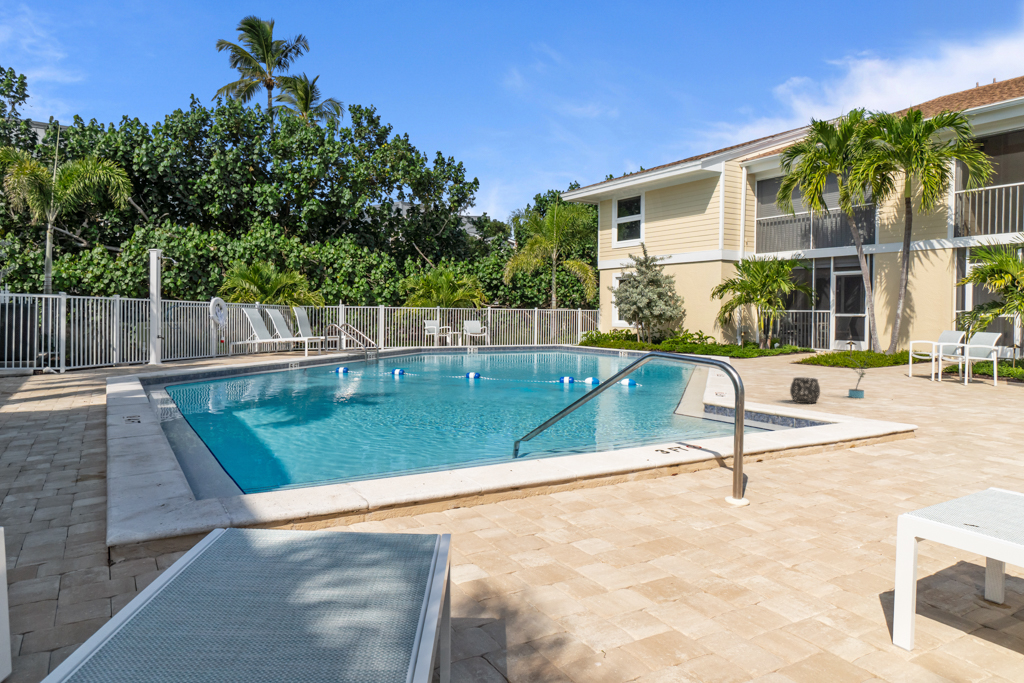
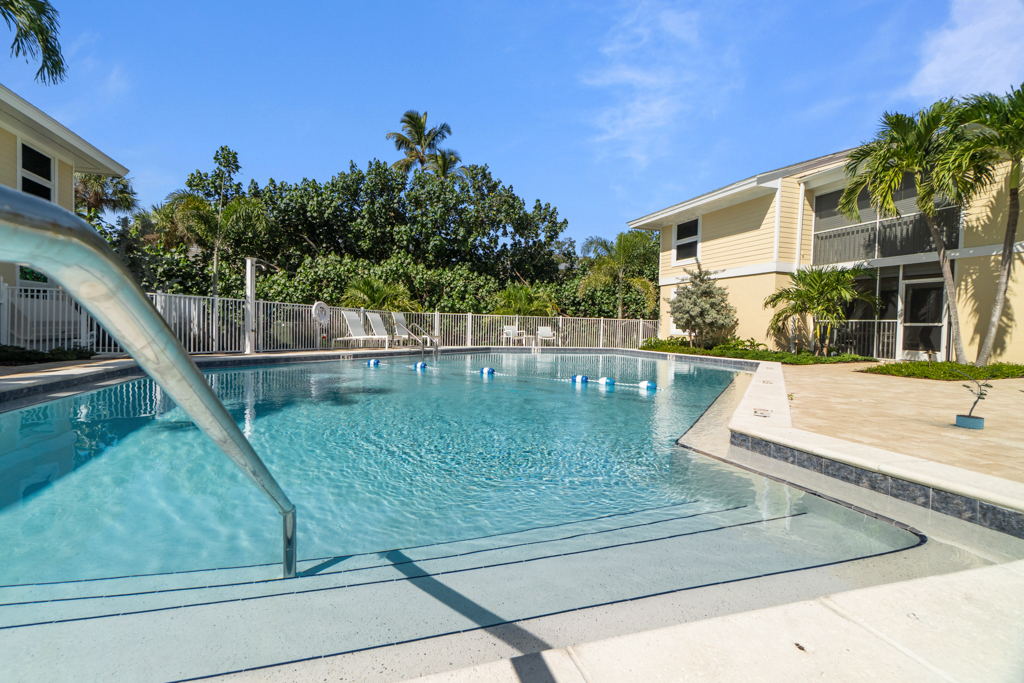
woven basket: present [790,377,820,403] -> none [862,396,915,436]

